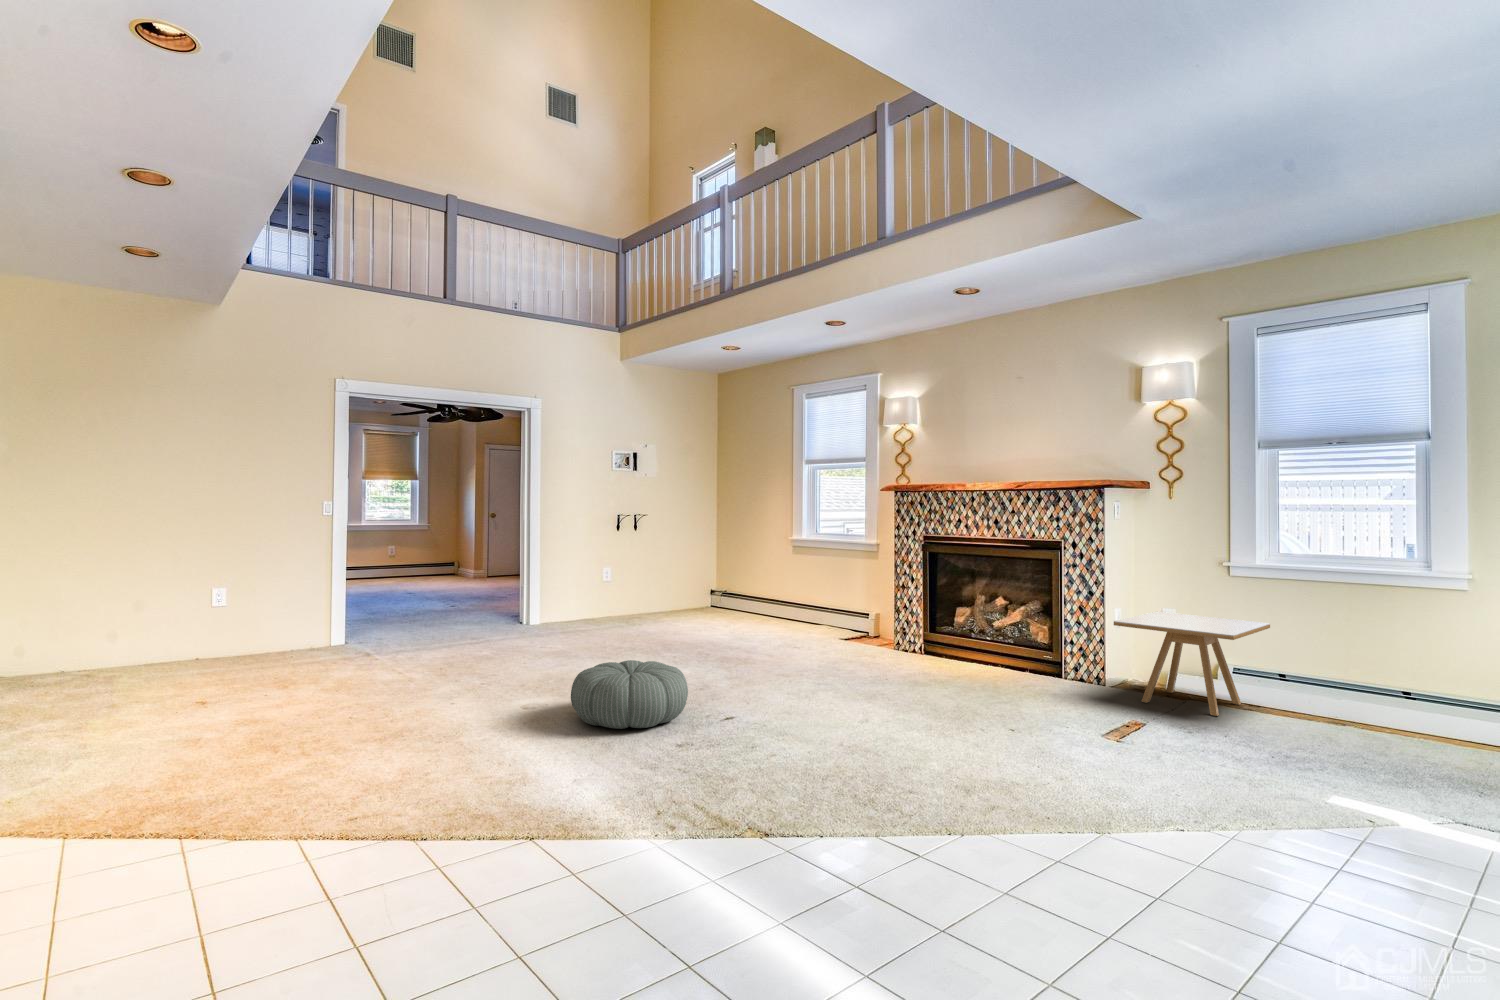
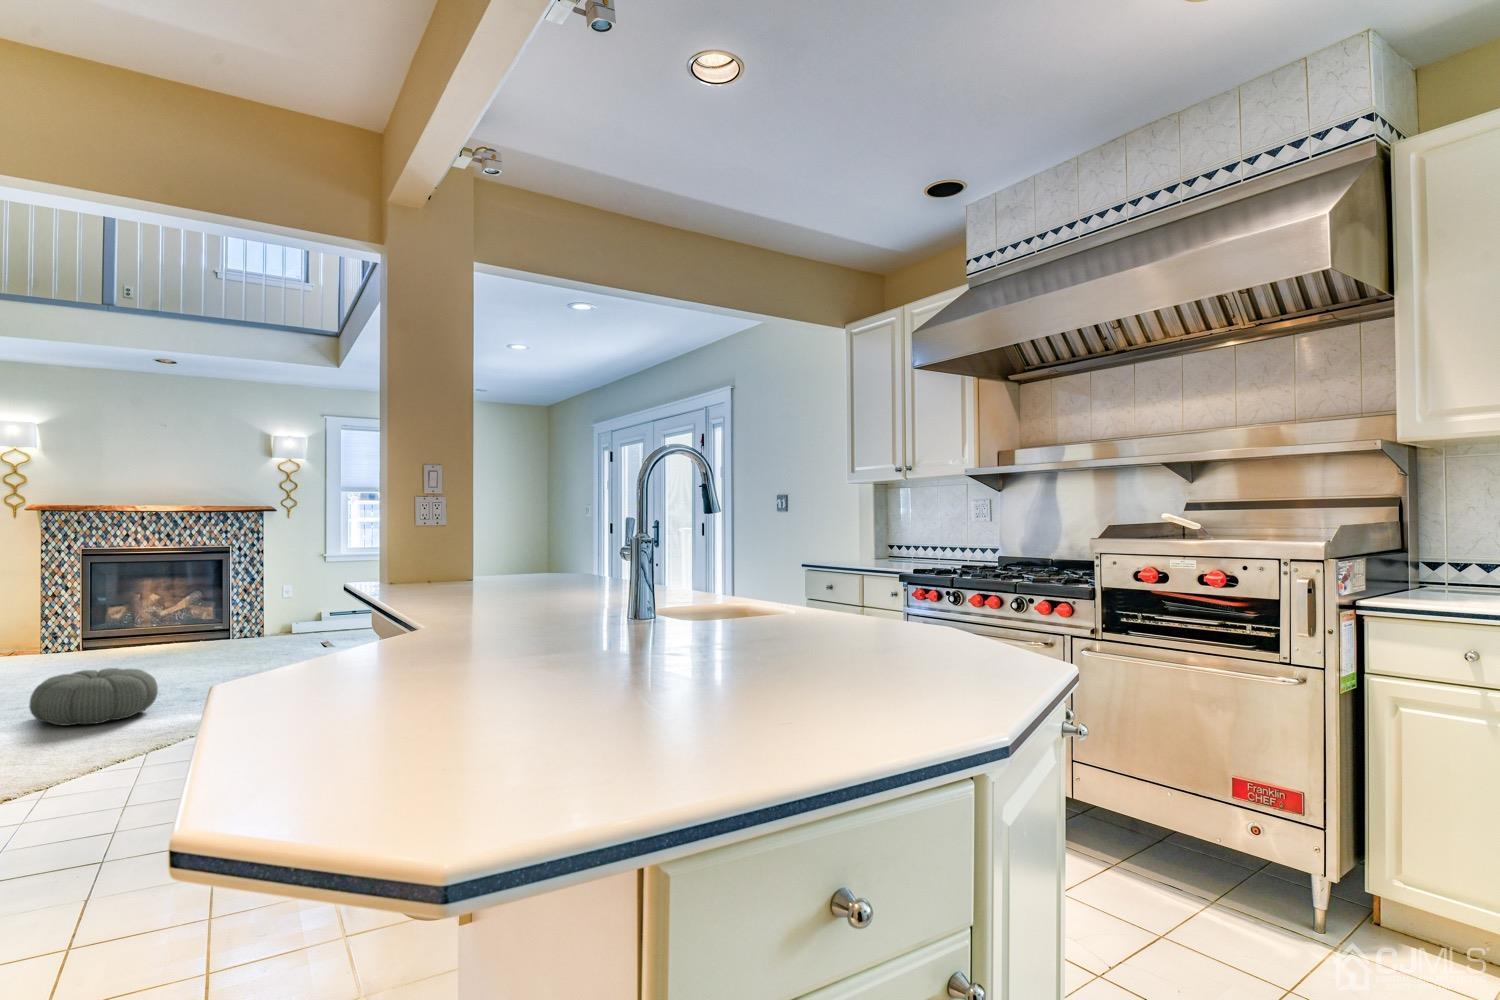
side table: present [1114,612,1270,716] -> none [280,584,361,637]

